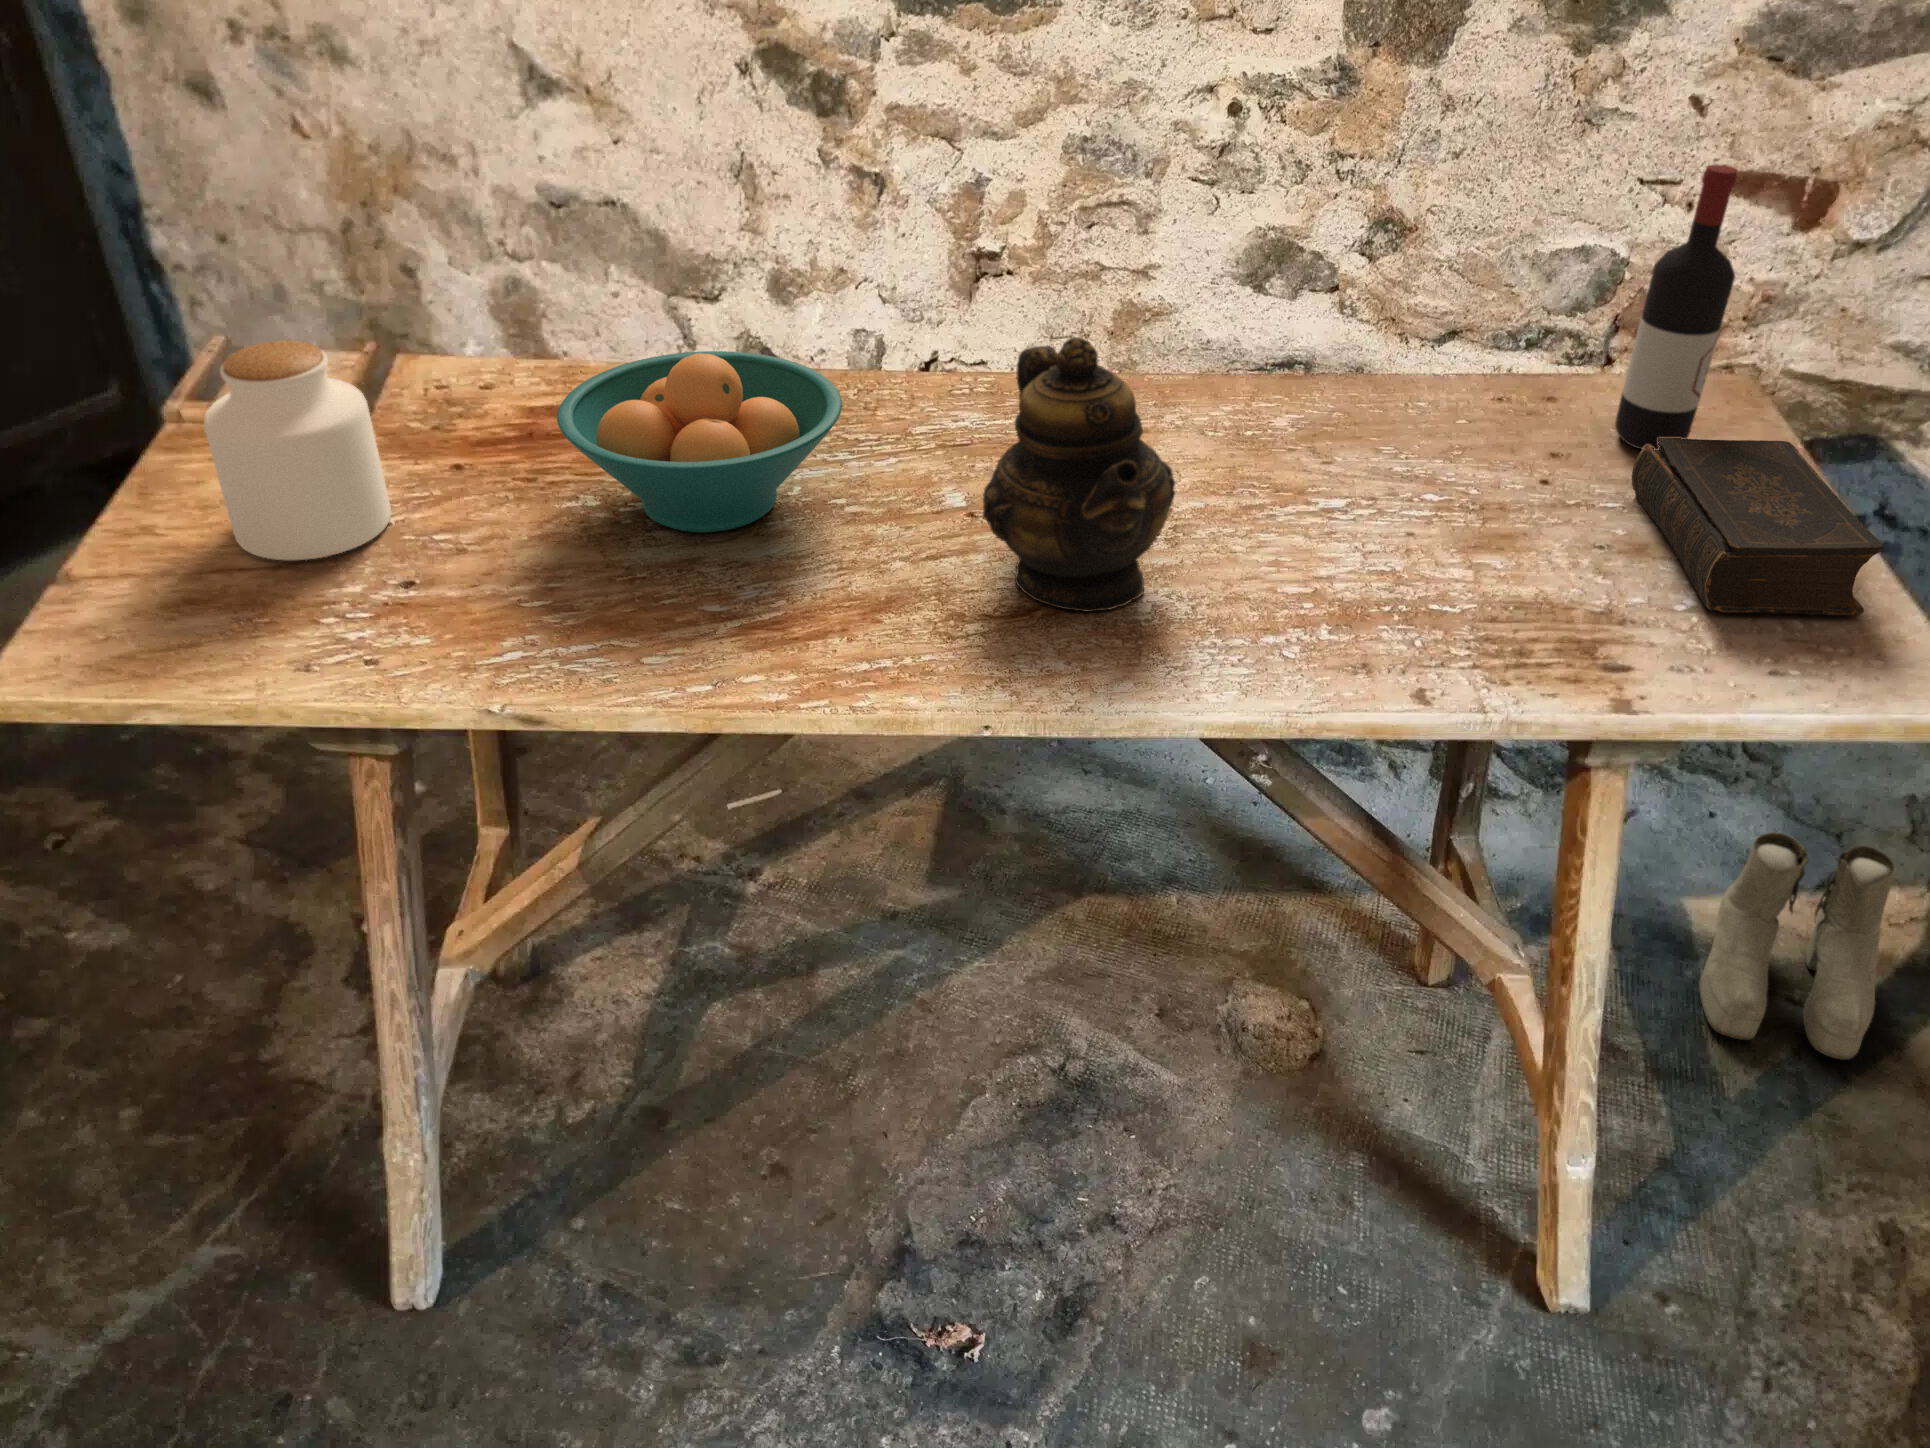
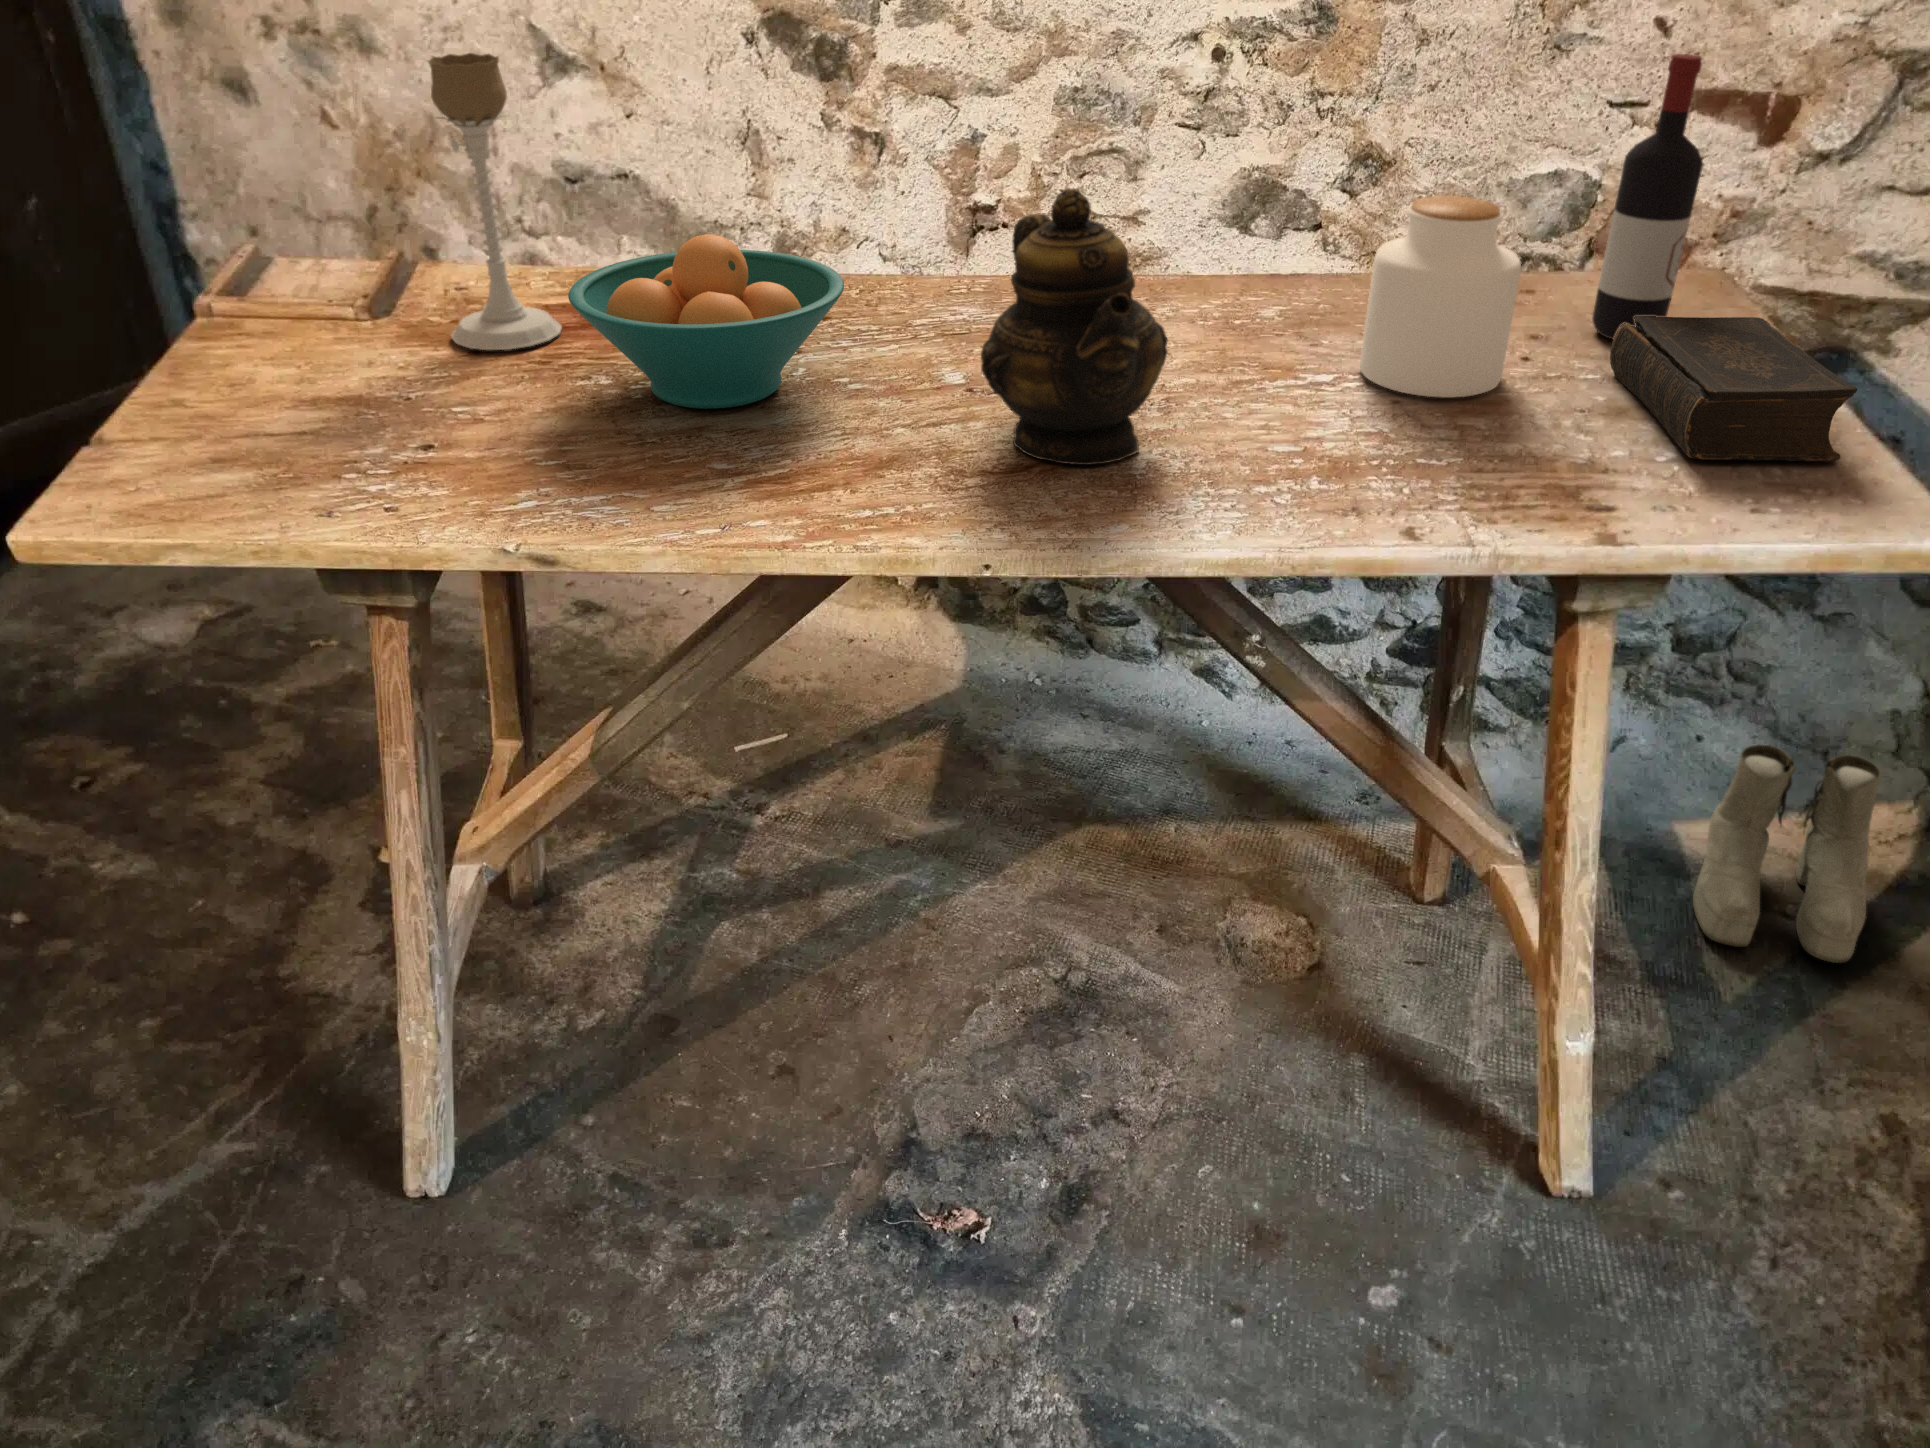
candle holder: none [409,147,549,450] -> present [428,53,562,350]
jar: present [204,341,391,560] -> present [1360,196,1521,397]

